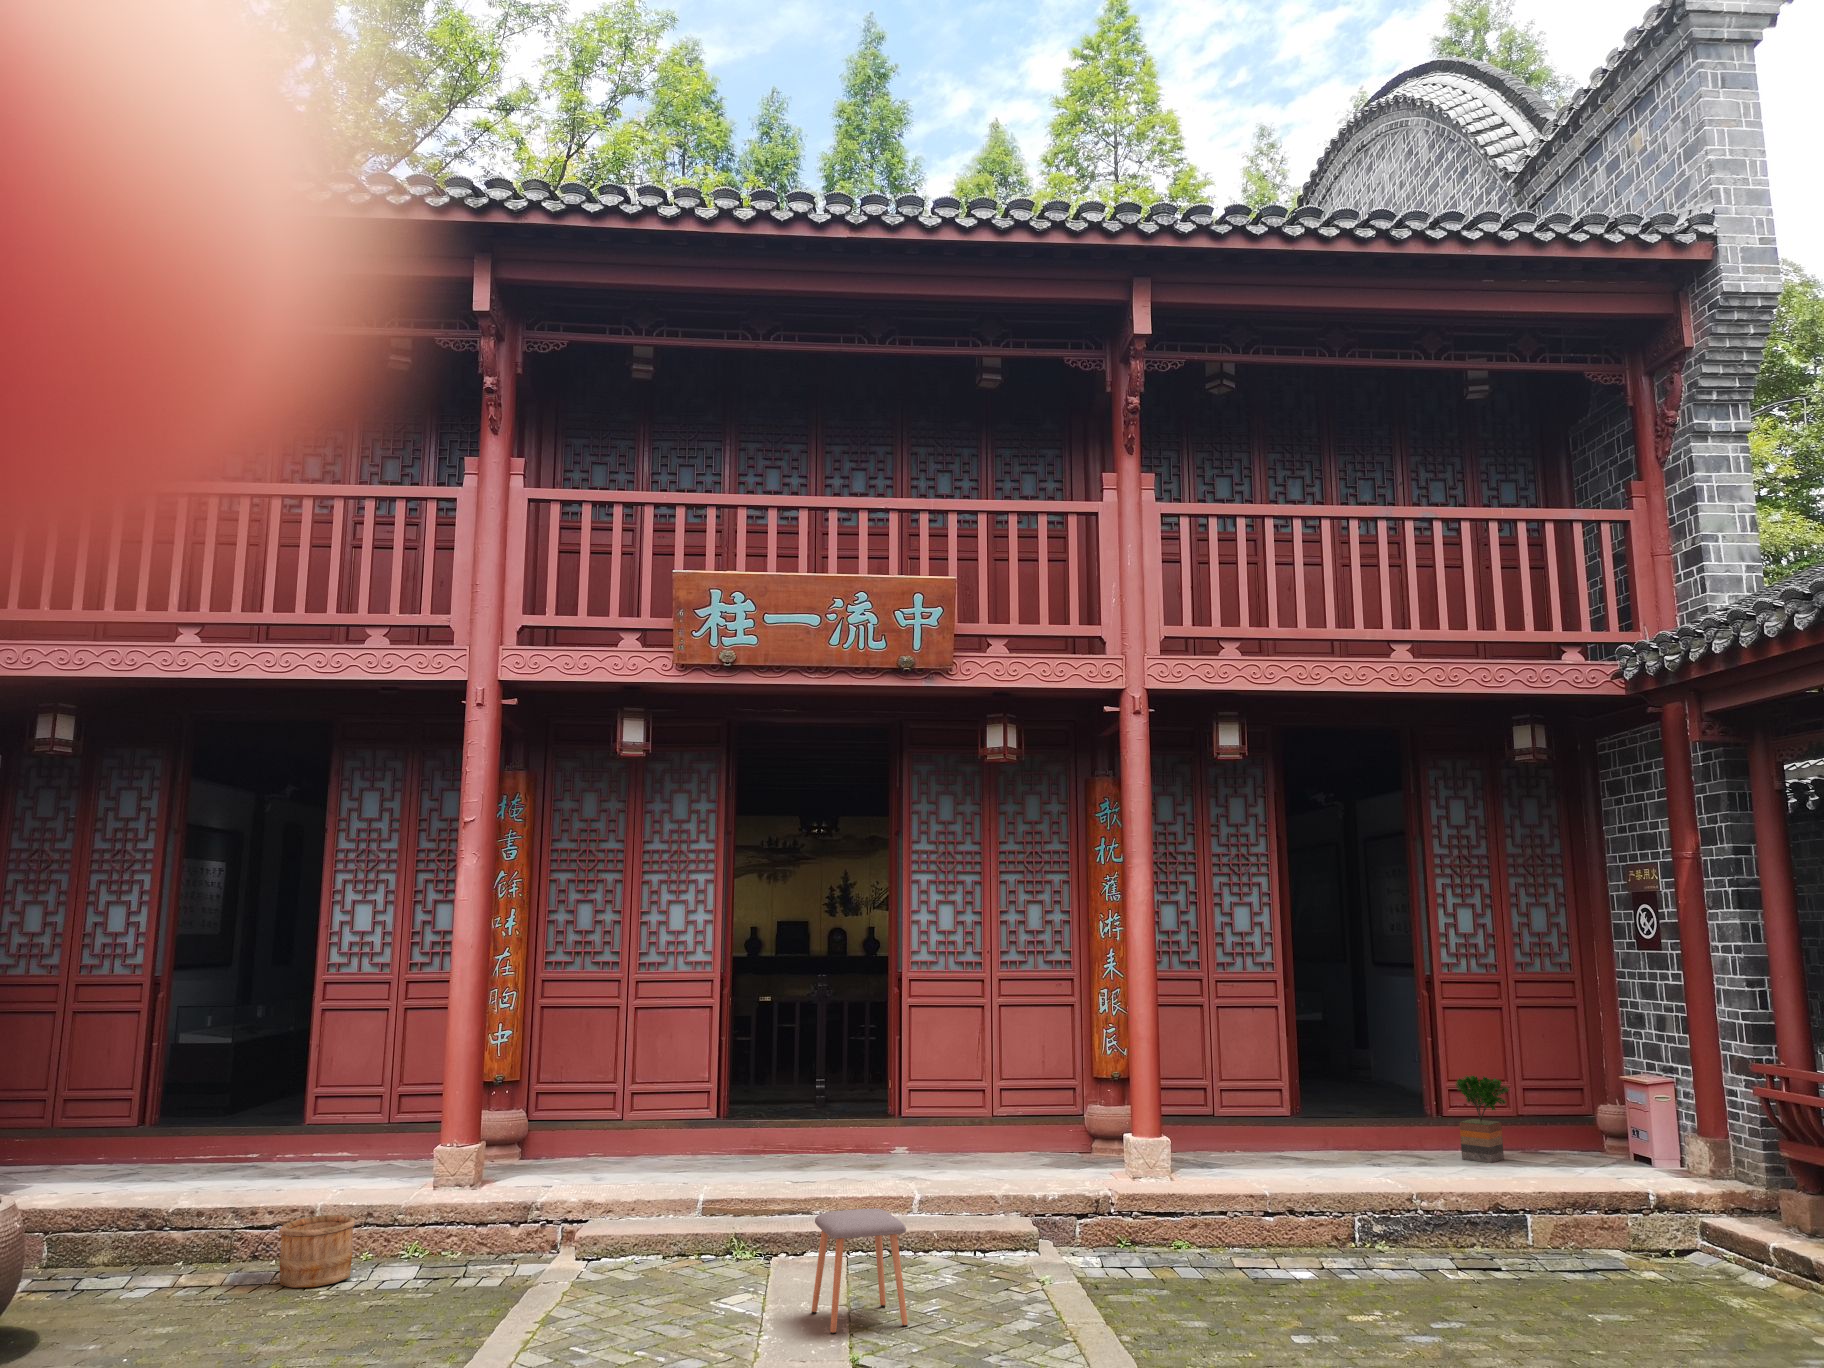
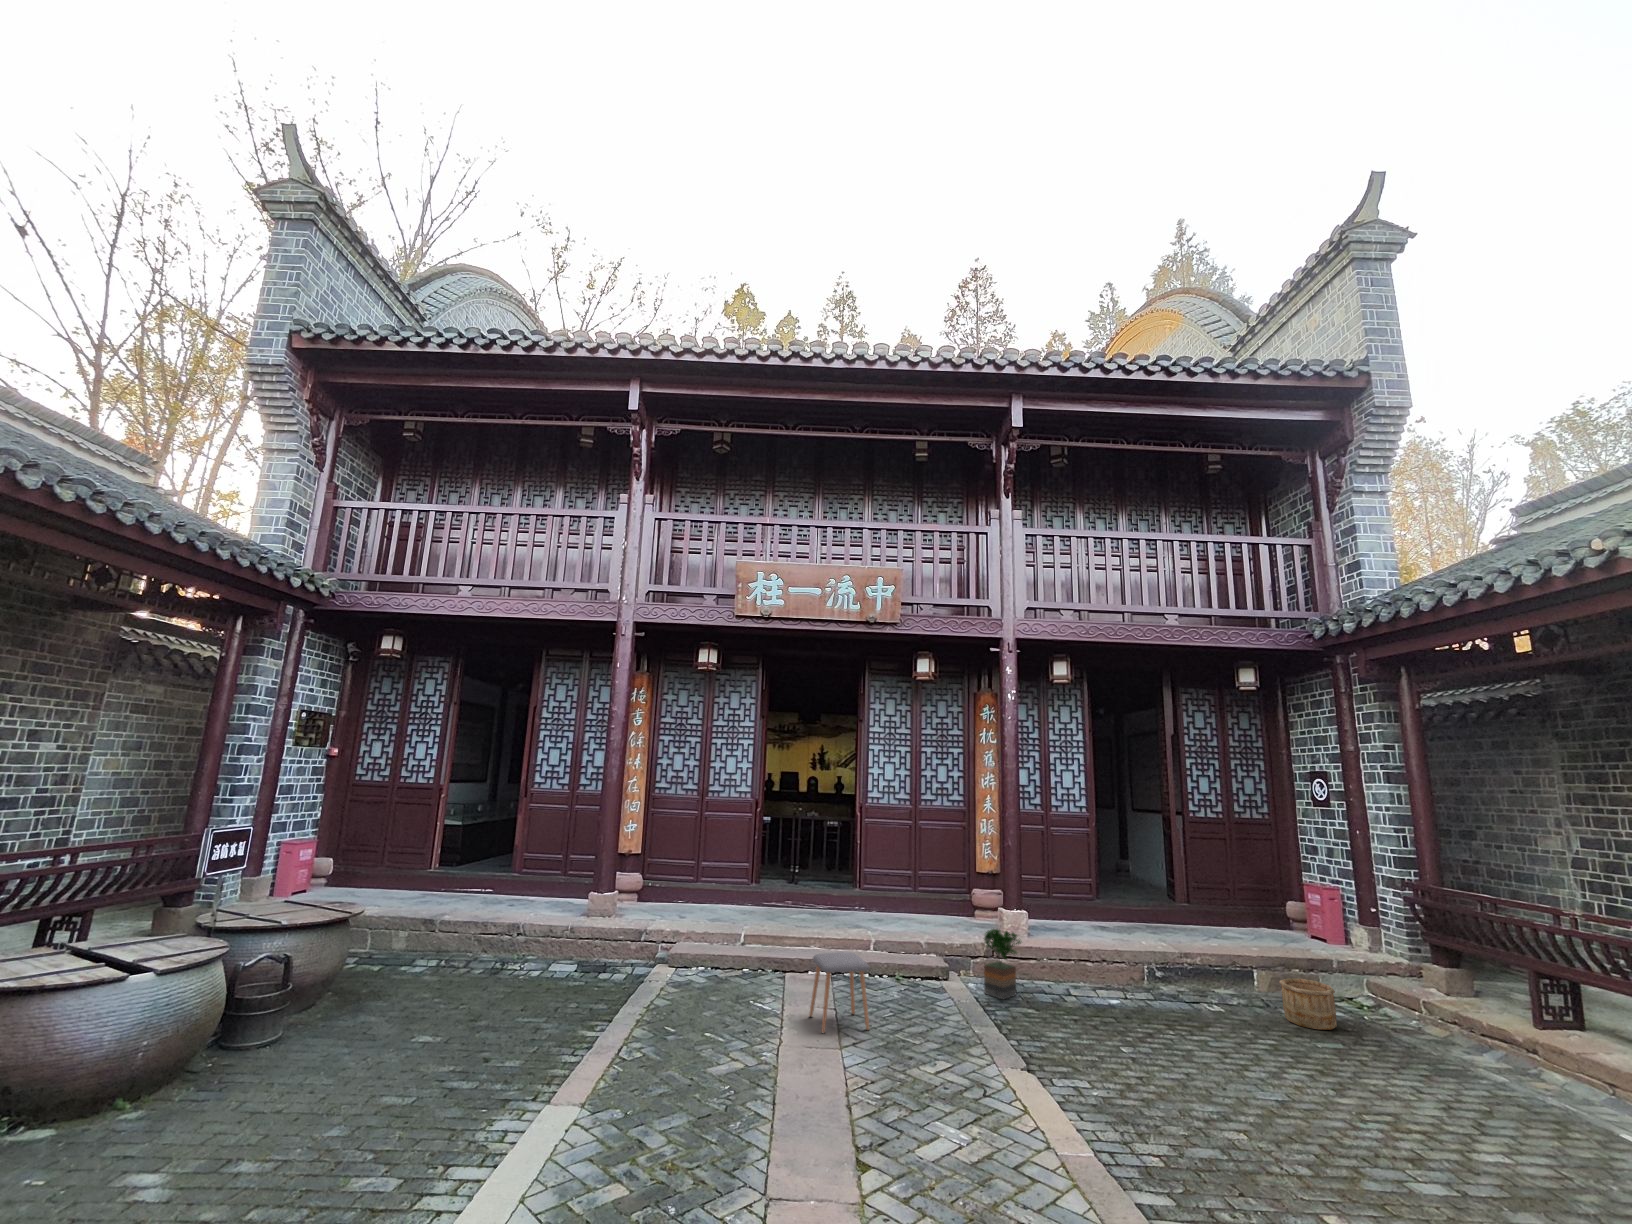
potted tree: present [1456,1076,1508,1163] -> present [984,929,1021,999]
wooden bucket: present [279,1215,355,1288] -> present [1279,978,1337,1030]

